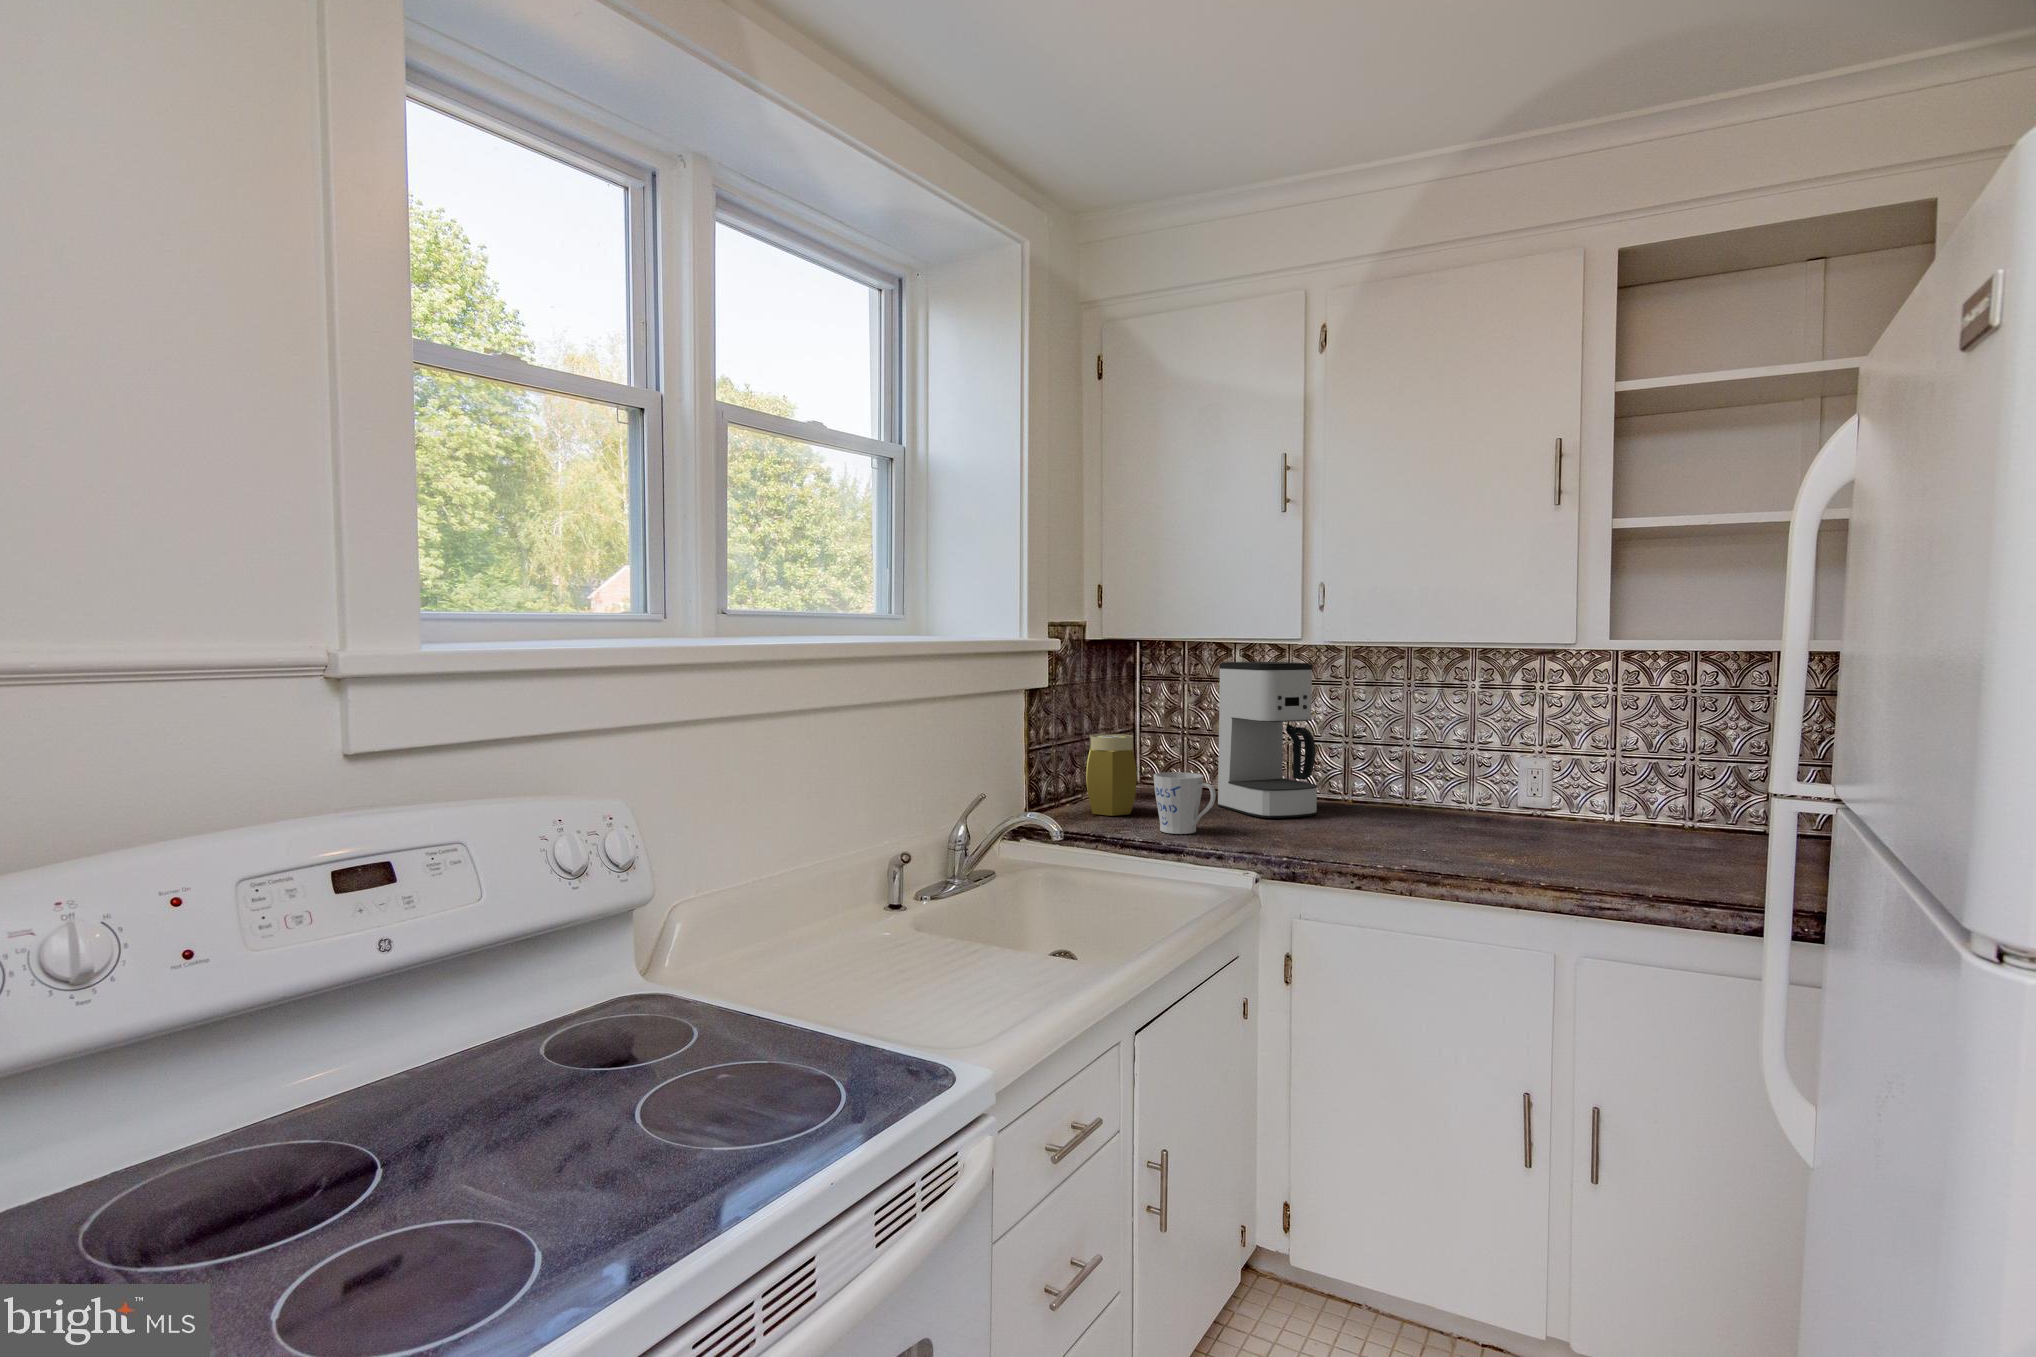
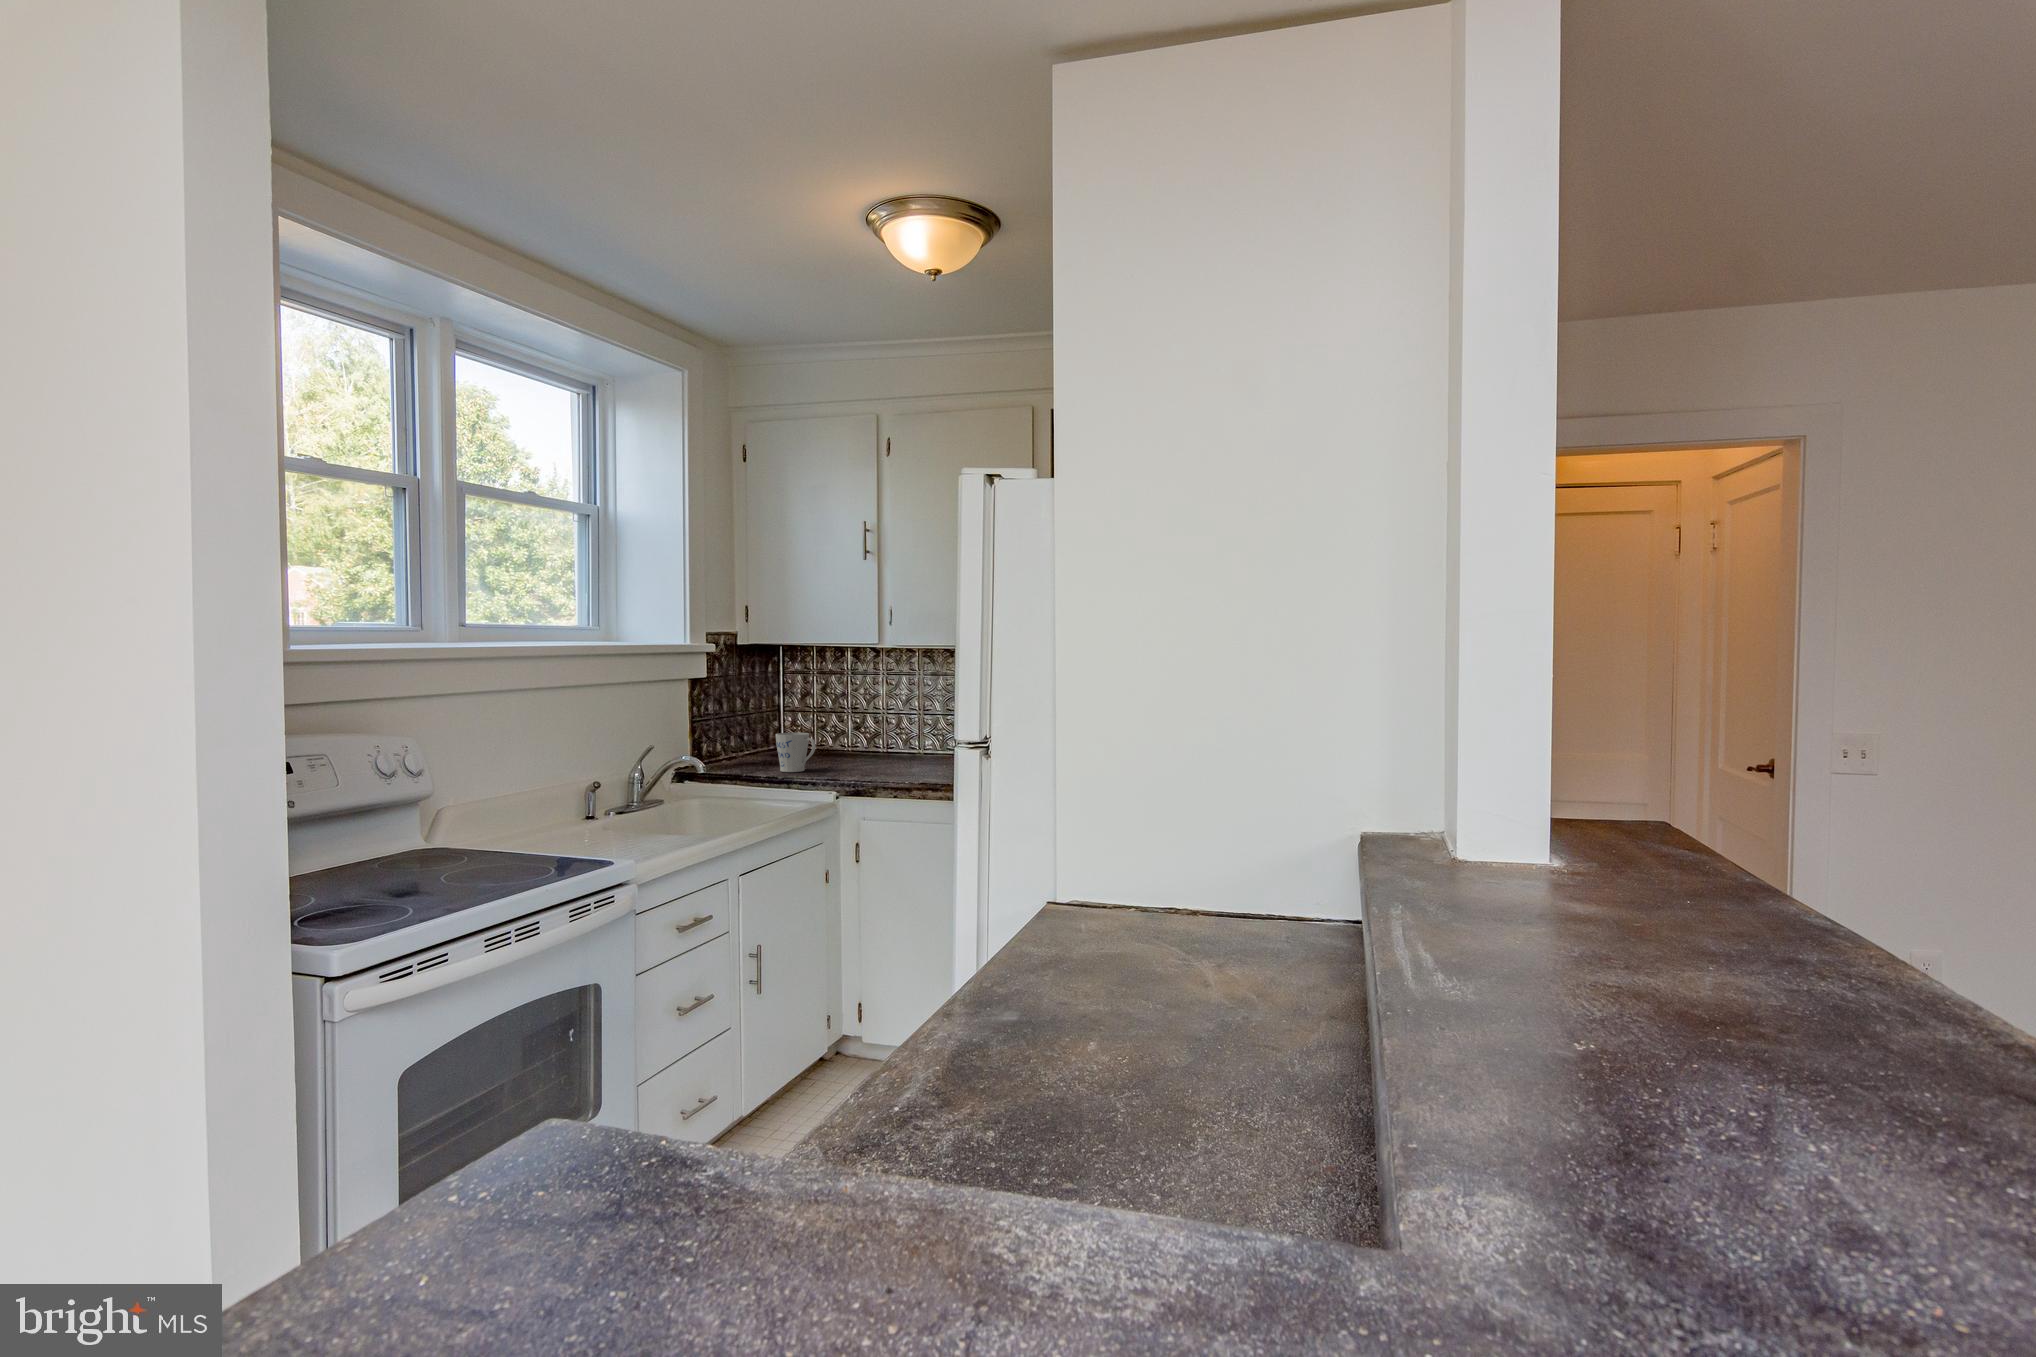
coffee maker: present [1218,662,1318,818] -> none [830,660,894,763]
jar: present [1086,734,1137,816] -> none [734,710,770,765]

